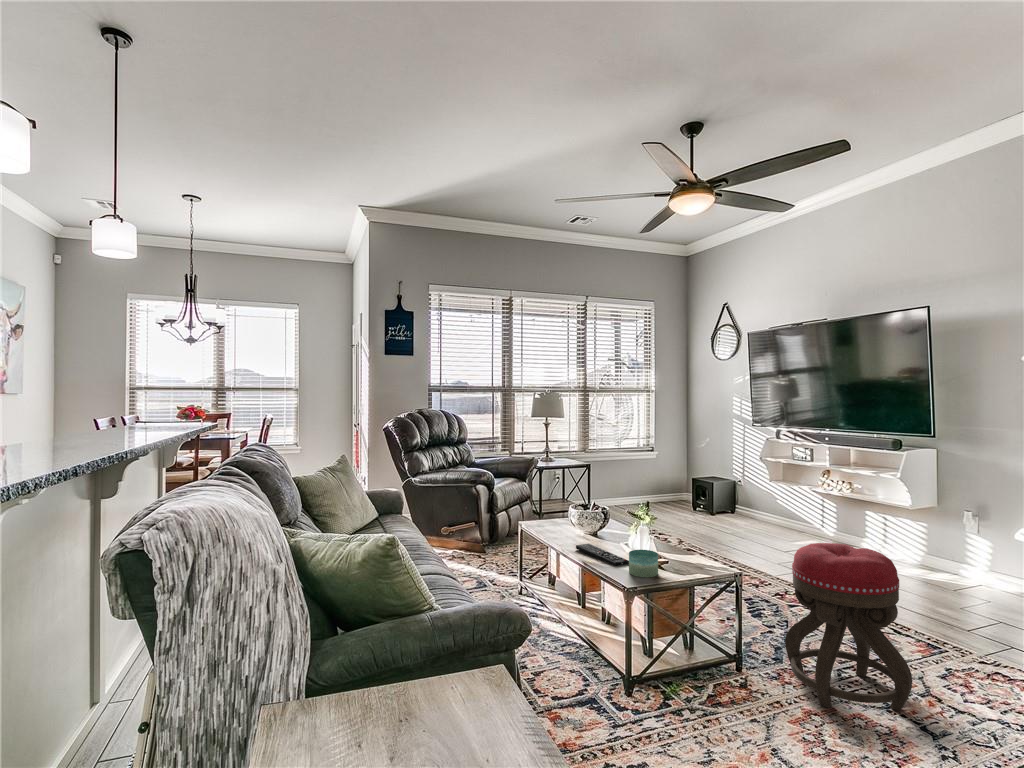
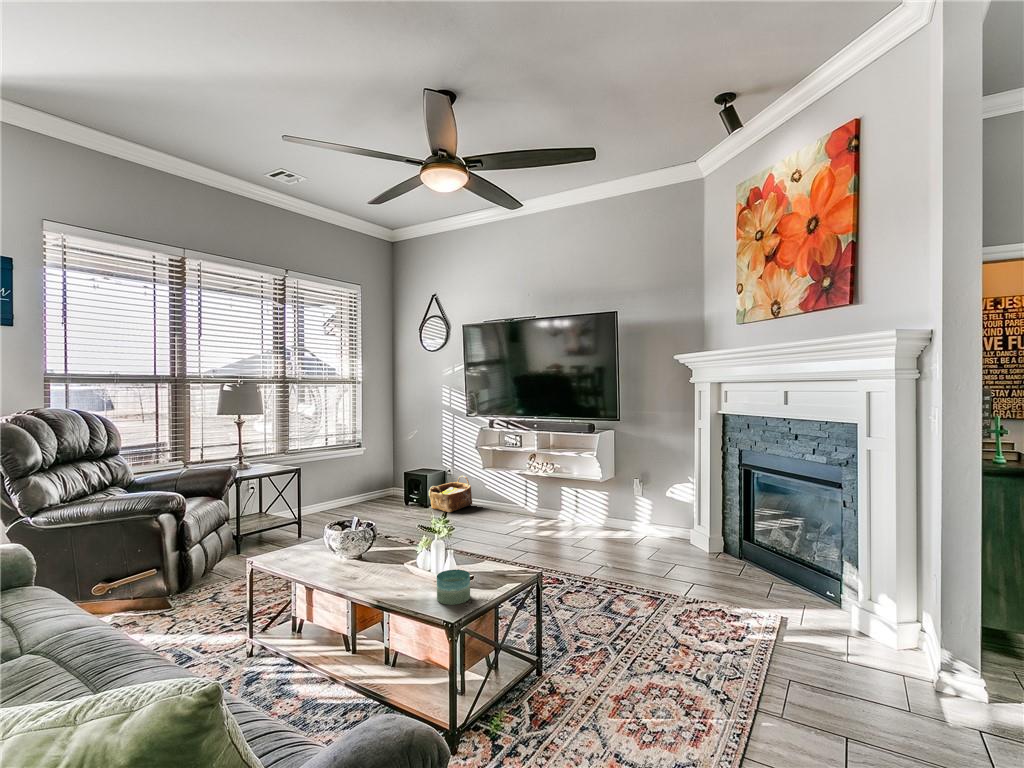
woven basket: none [715,488,763,524] -> present [429,476,472,512]
ottoman: present [785,543,912,711] -> none [575,526,685,690]
remote control: present [576,544,629,566] -> none [351,572,428,597]

